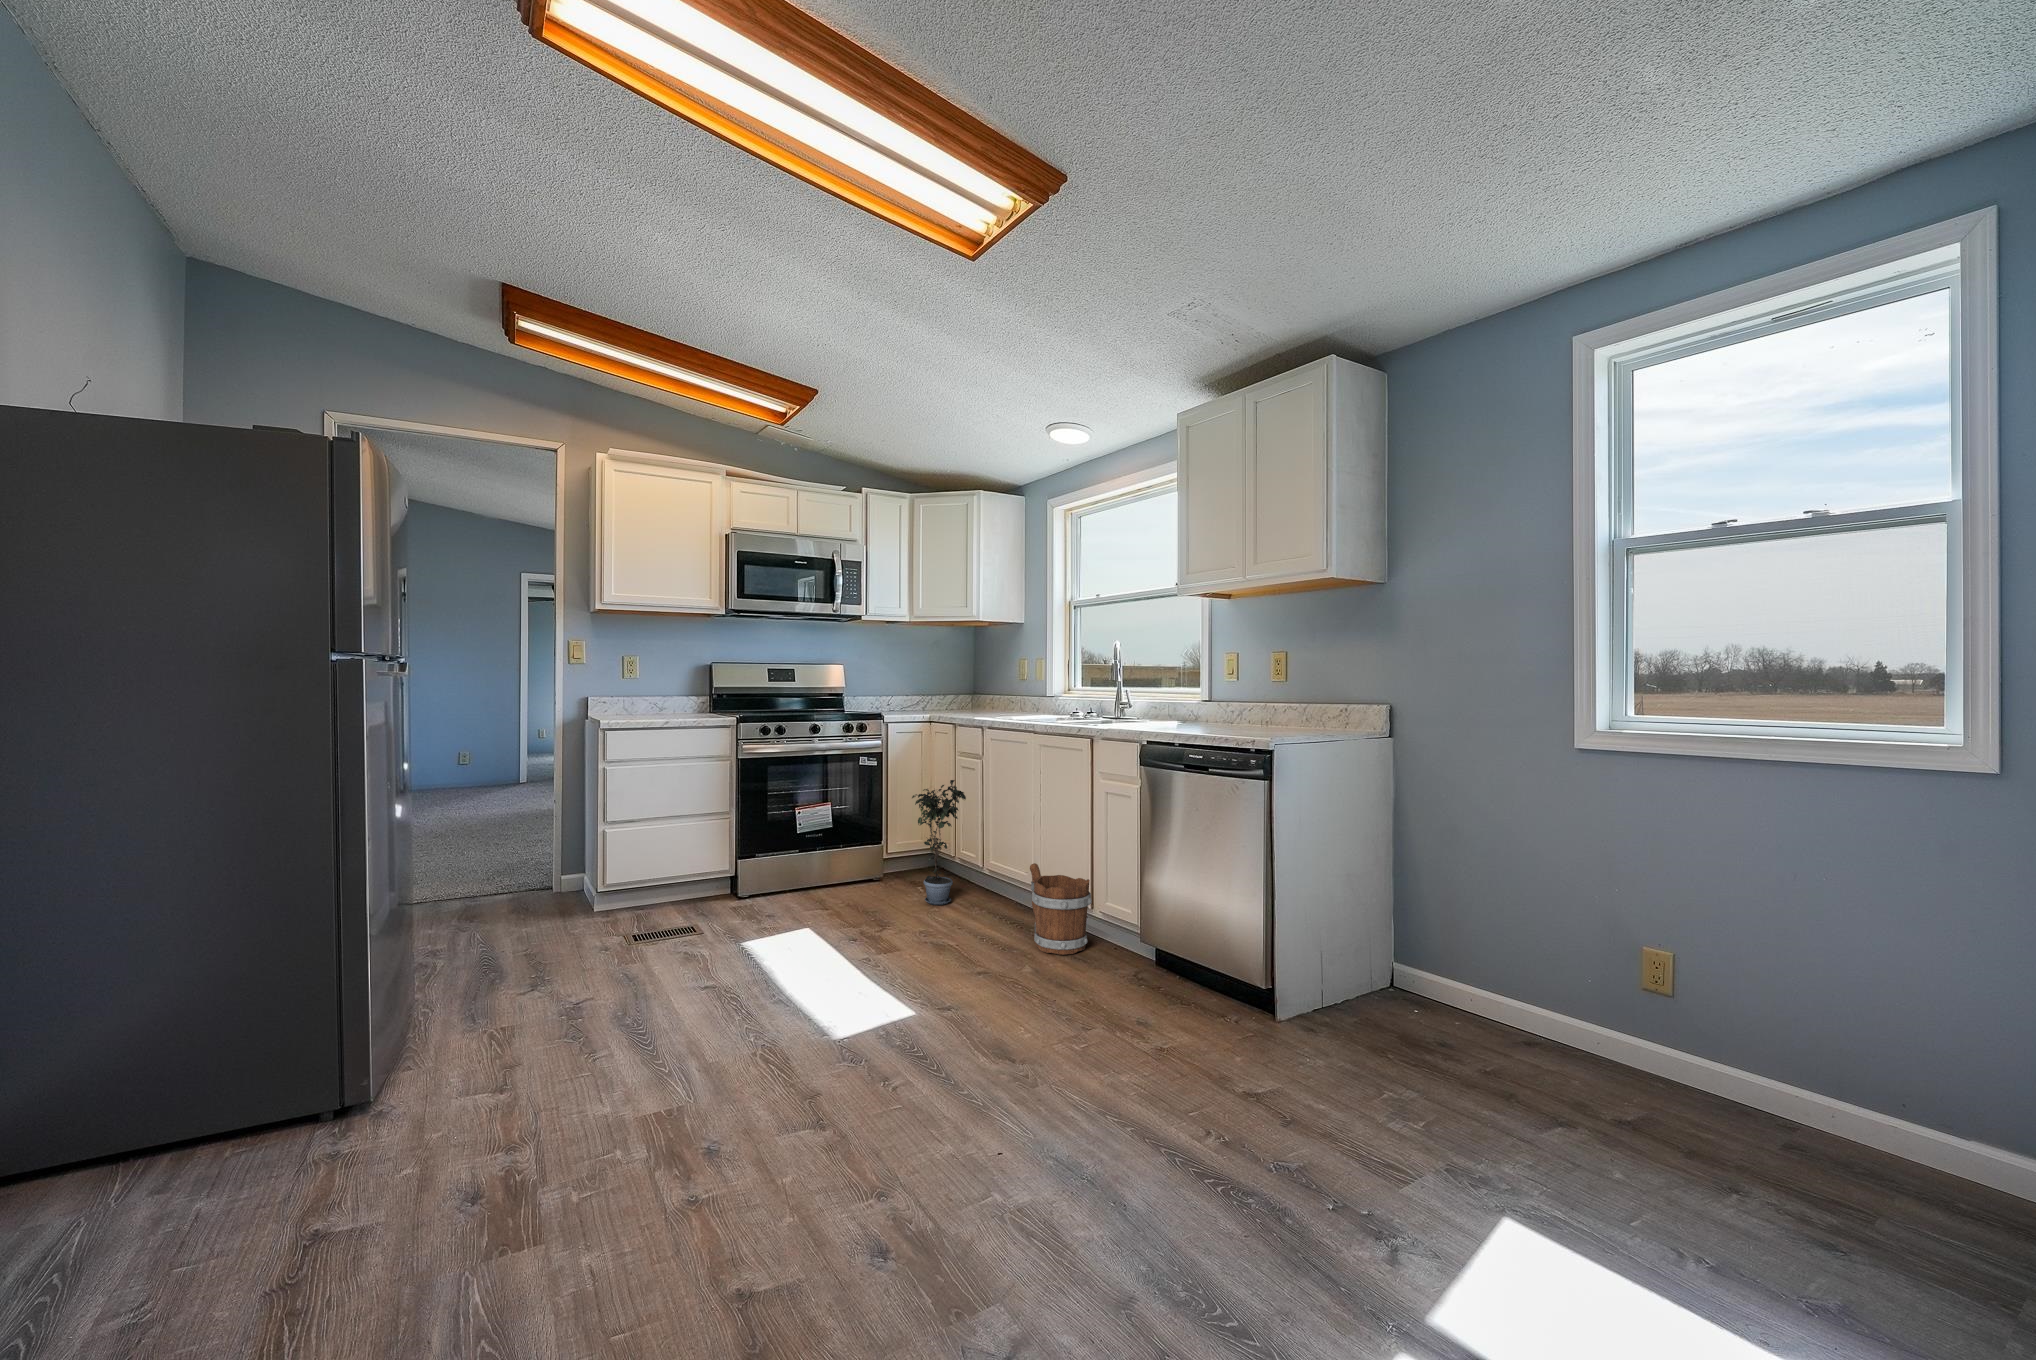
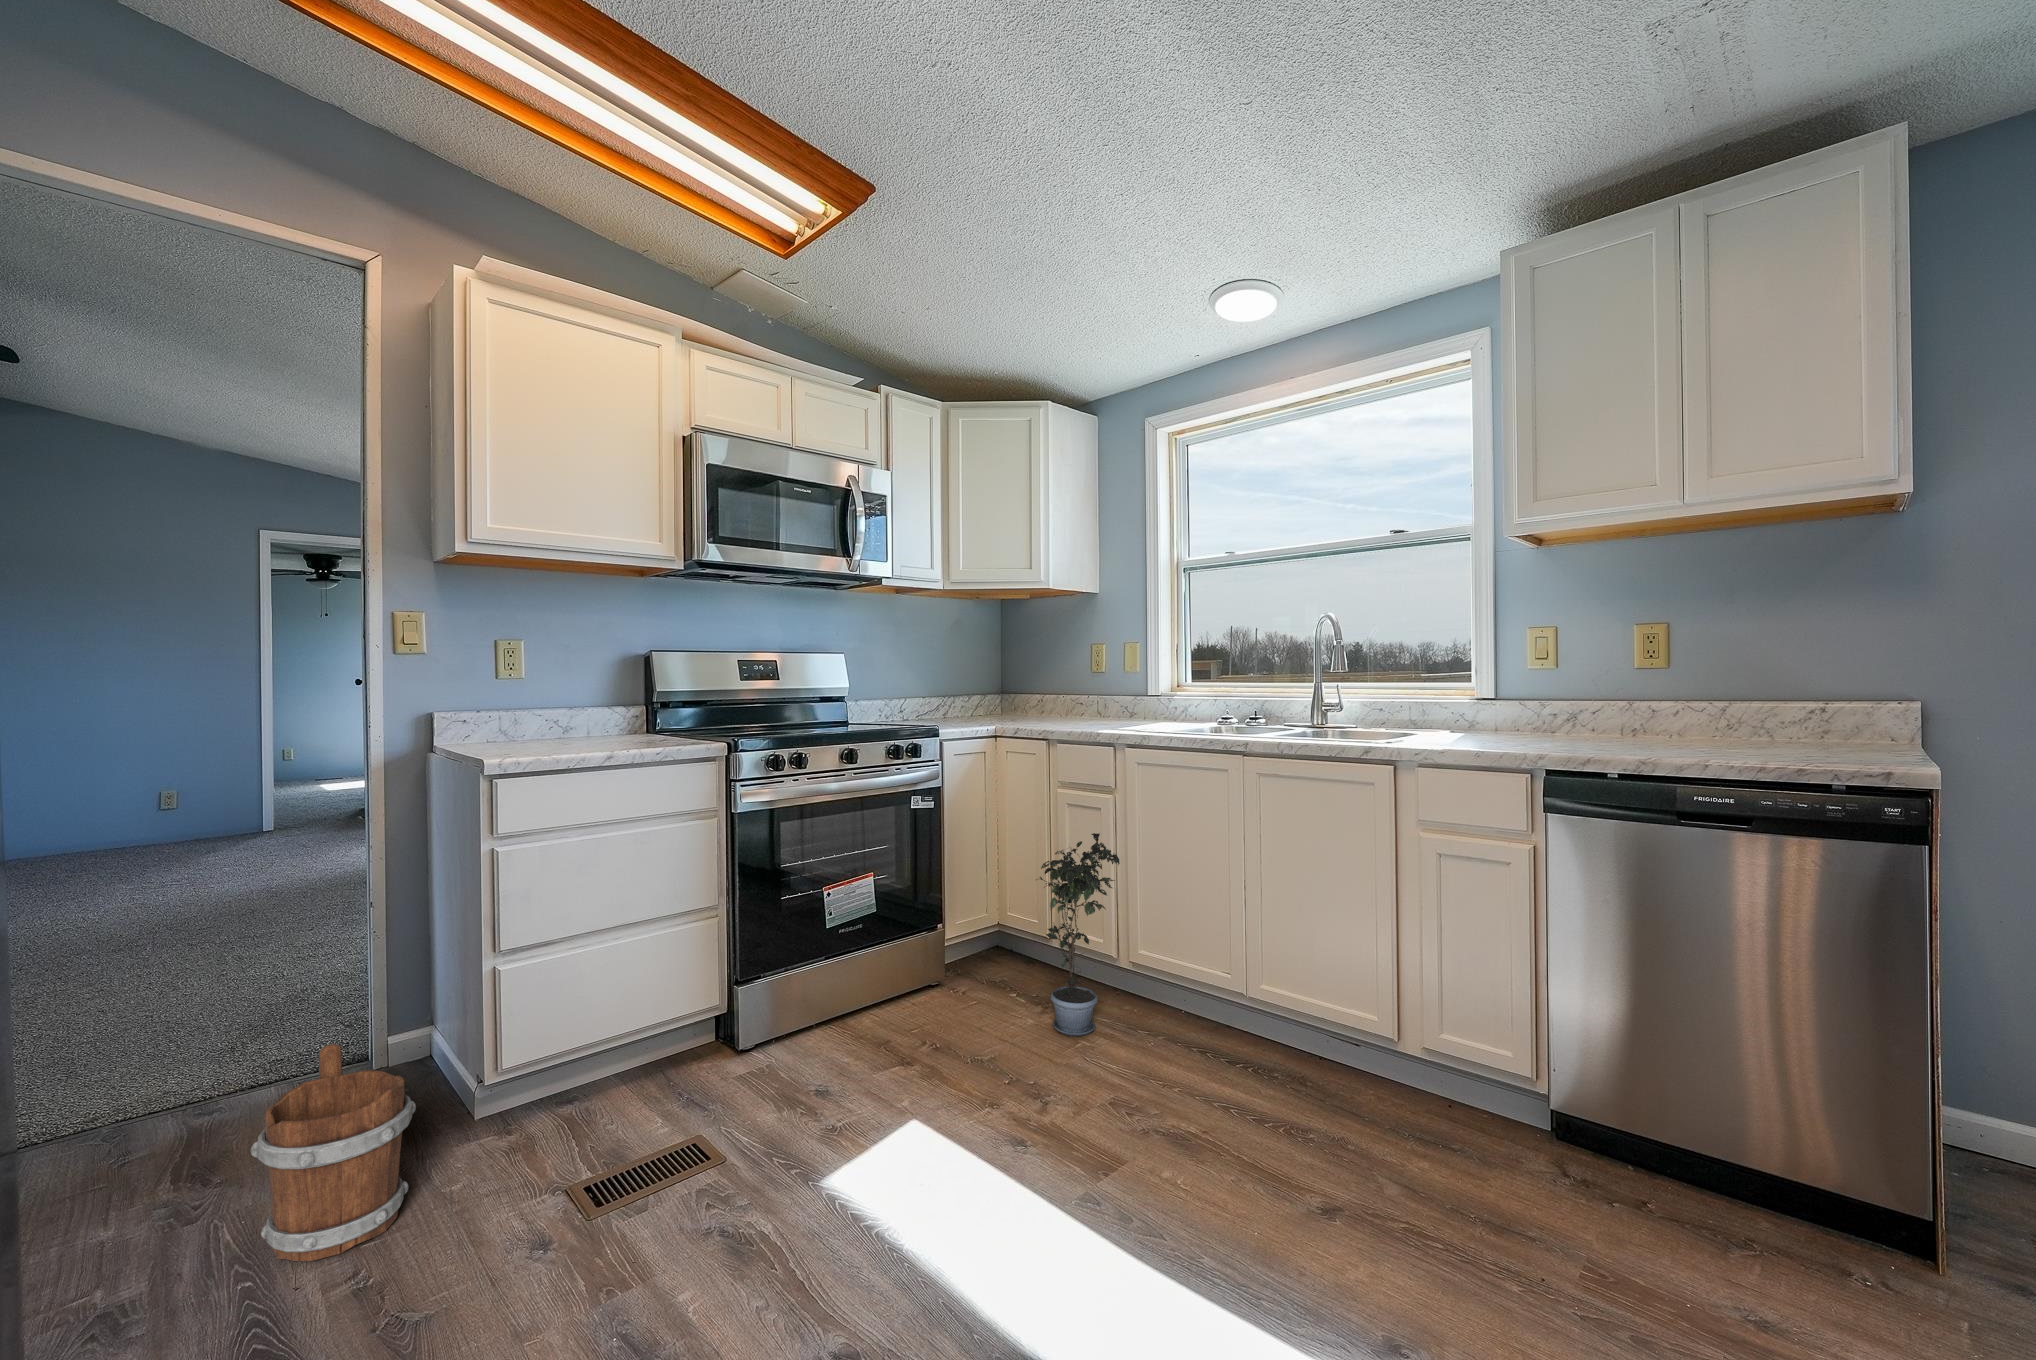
bucket: present [1030,863,1092,955] -> present [251,1044,416,1262]

